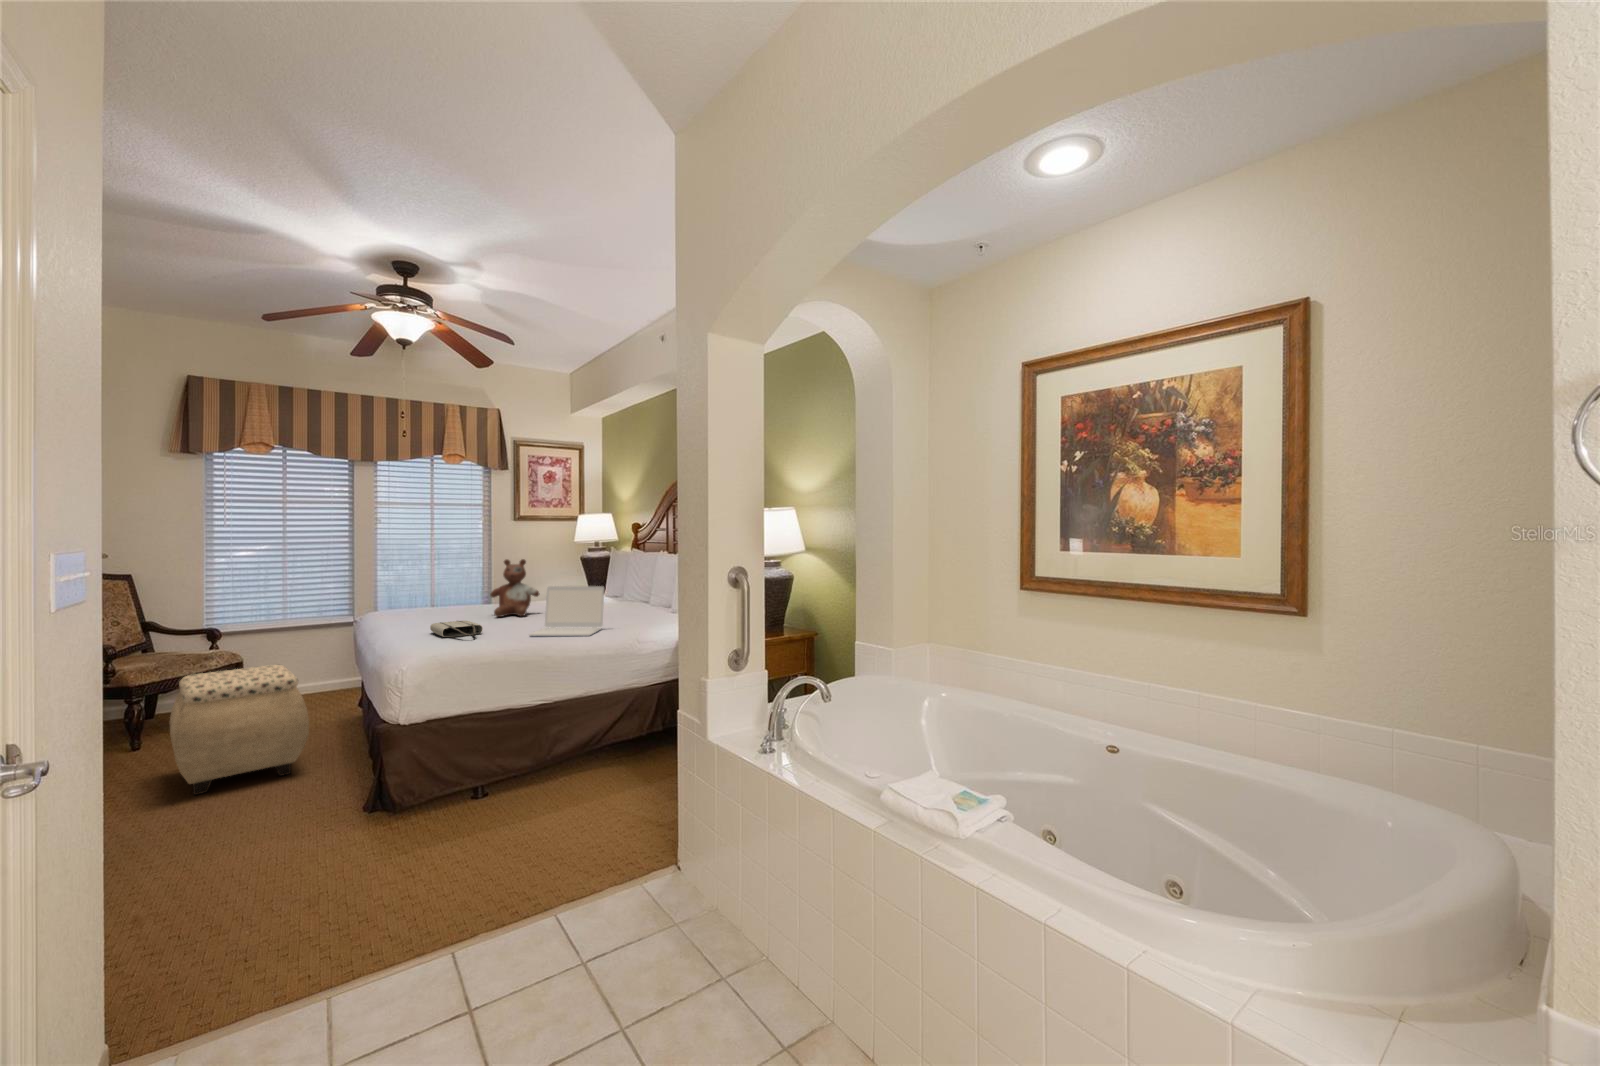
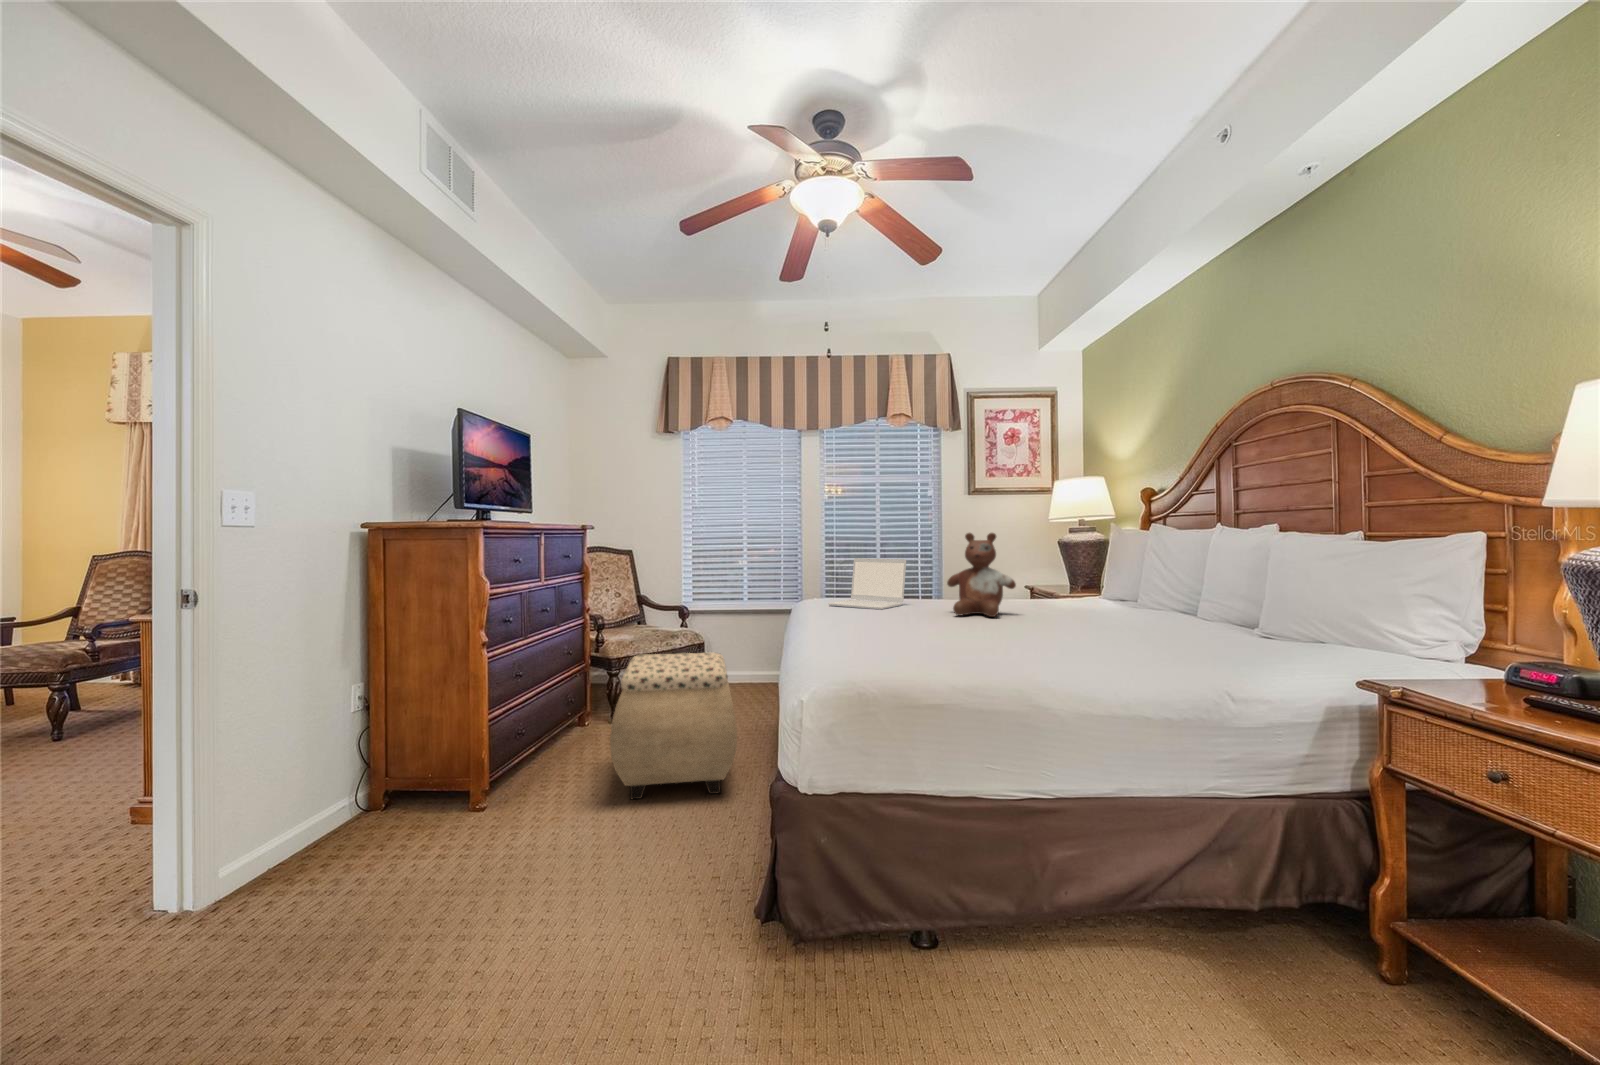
laptop: present [529,586,604,636] -> present [828,558,906,610]
tote bag: present [430,621,483,638] -> none [871,618,942,645]

